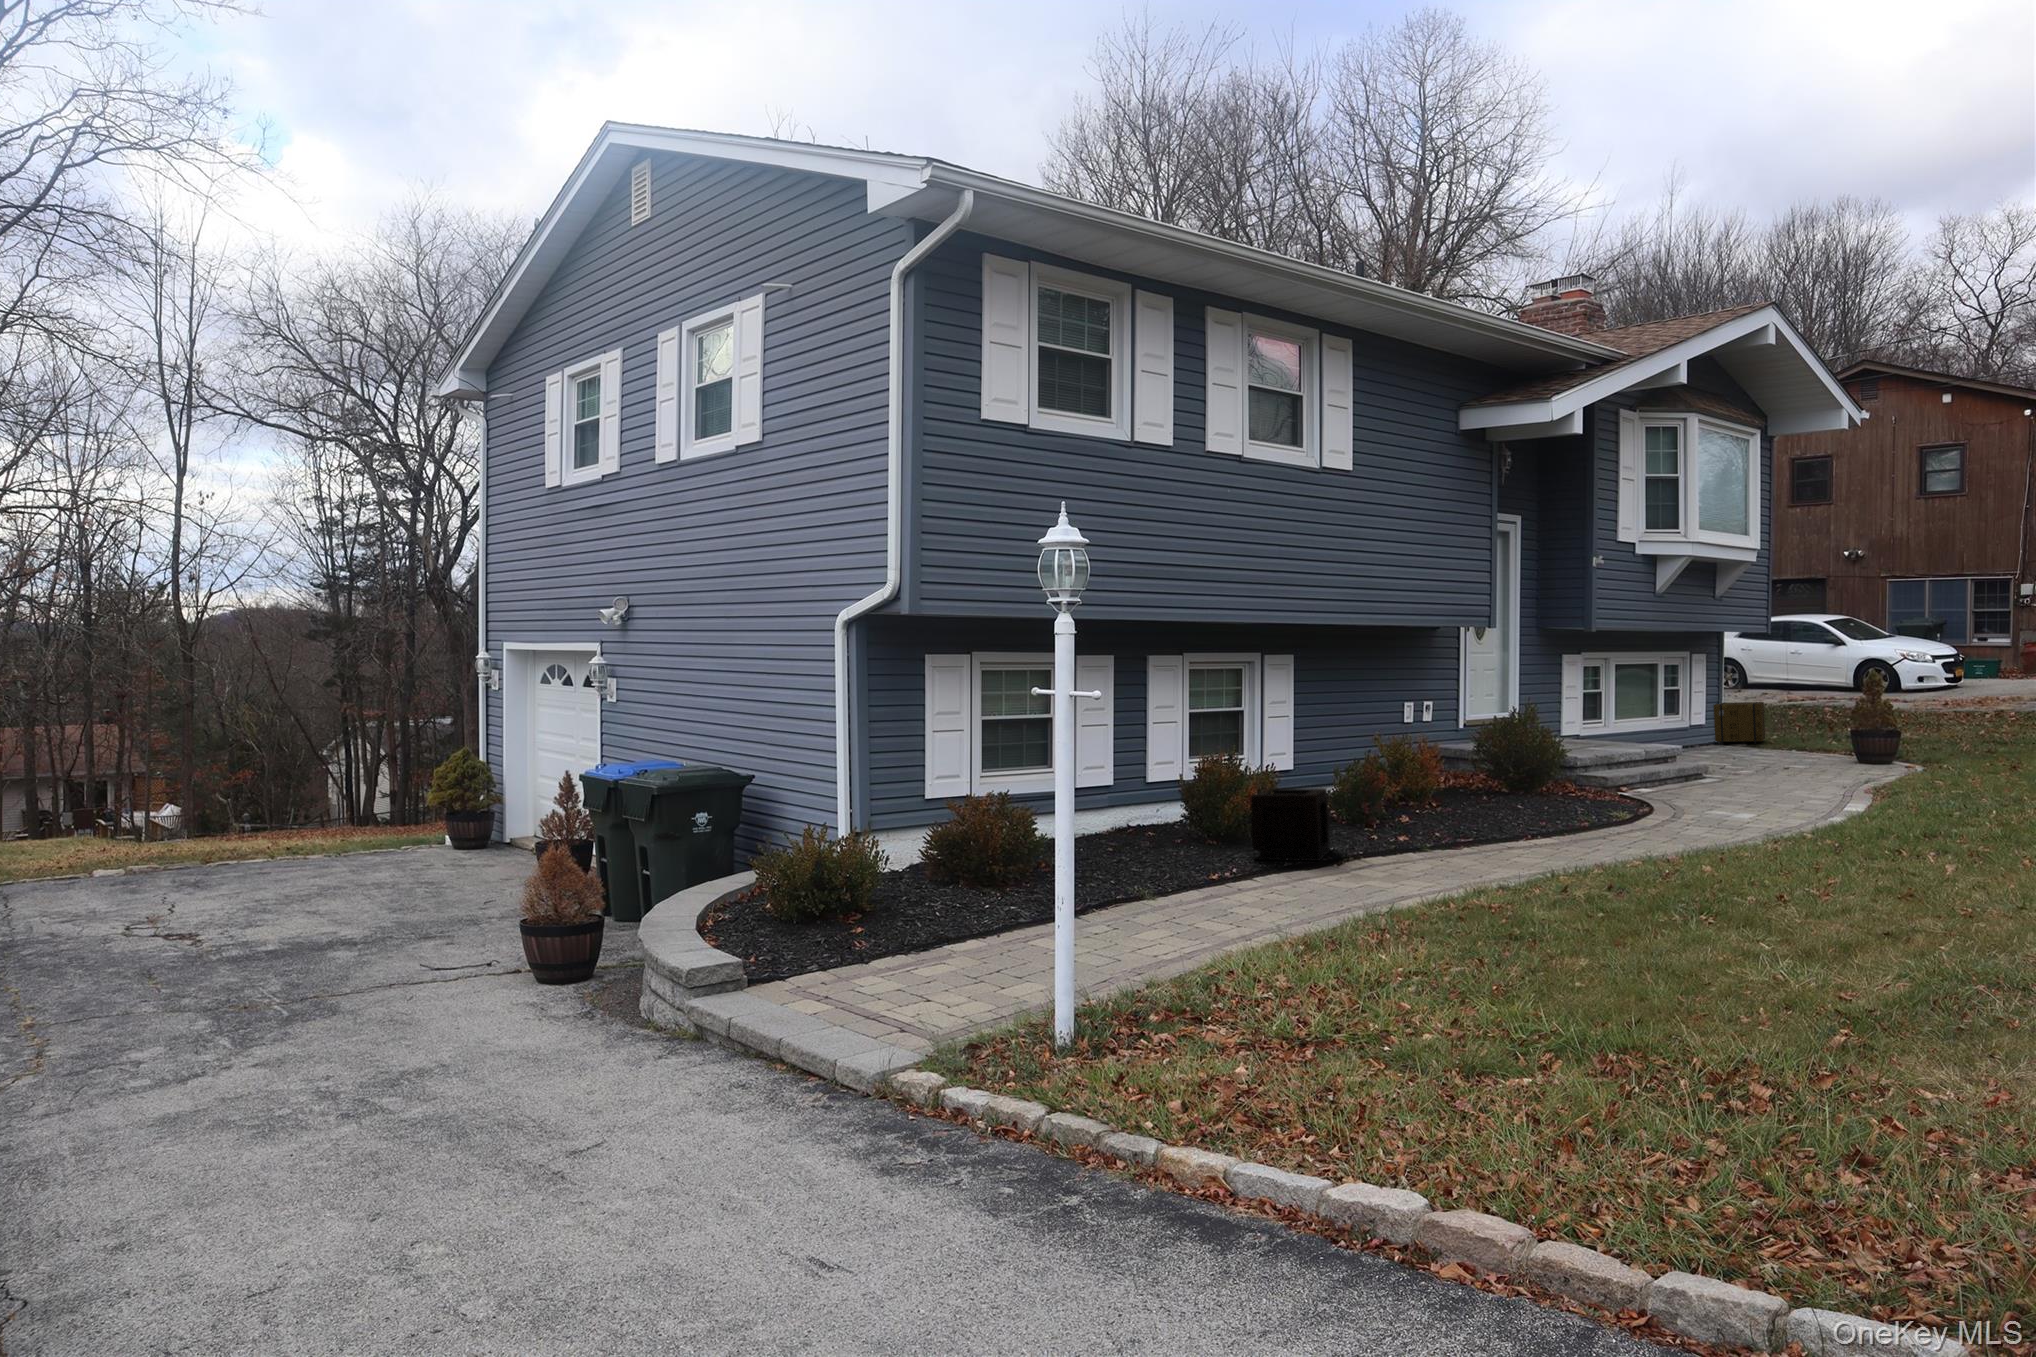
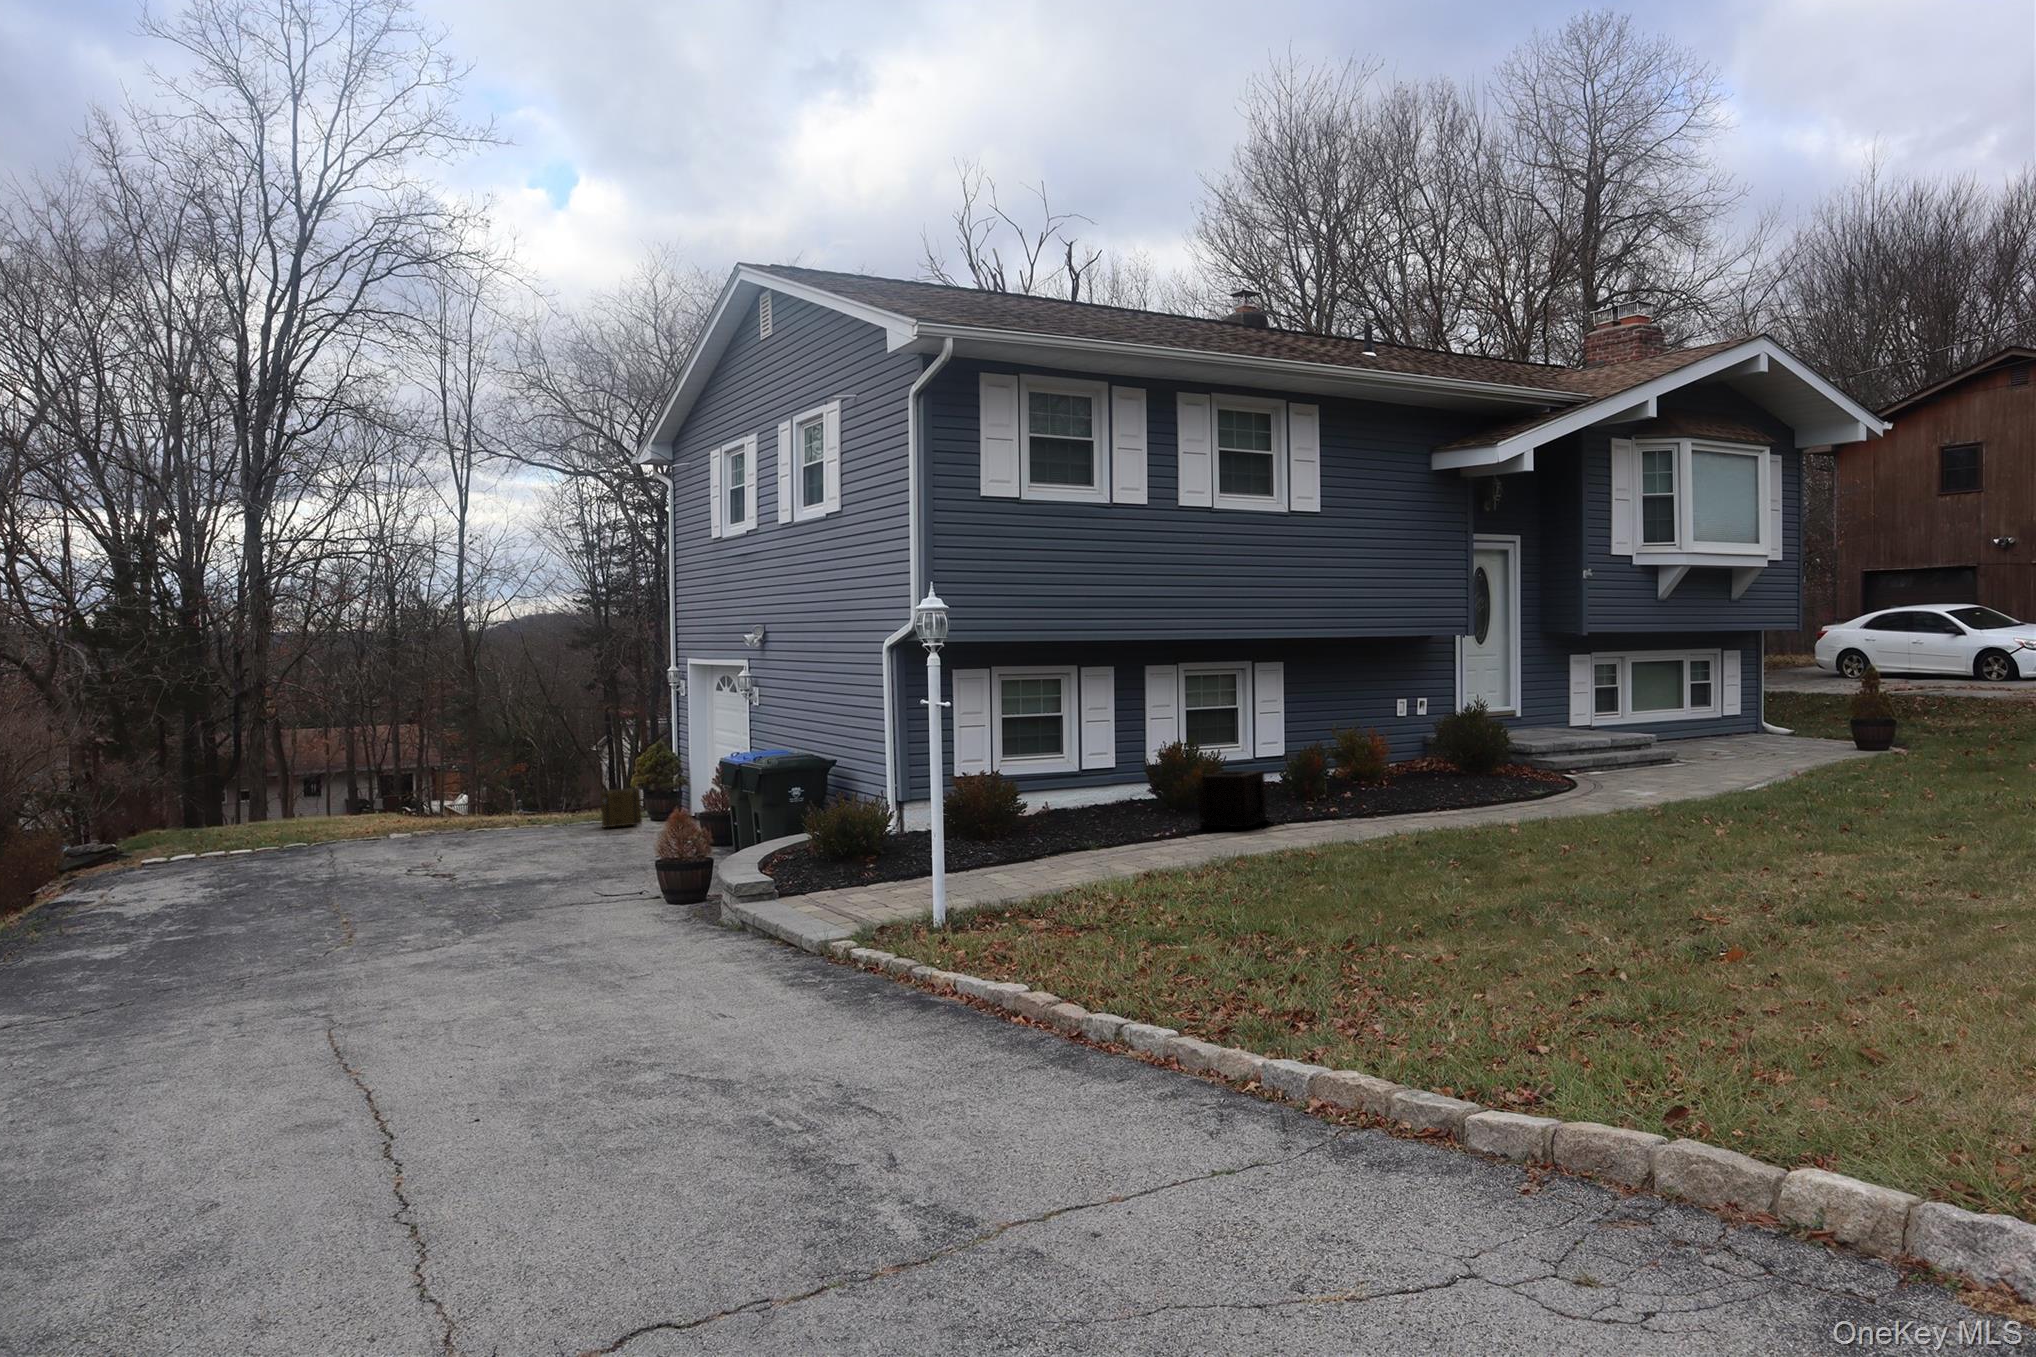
cardboard box: present [1714,702,1765,744] -> present [600,787,642,828]

